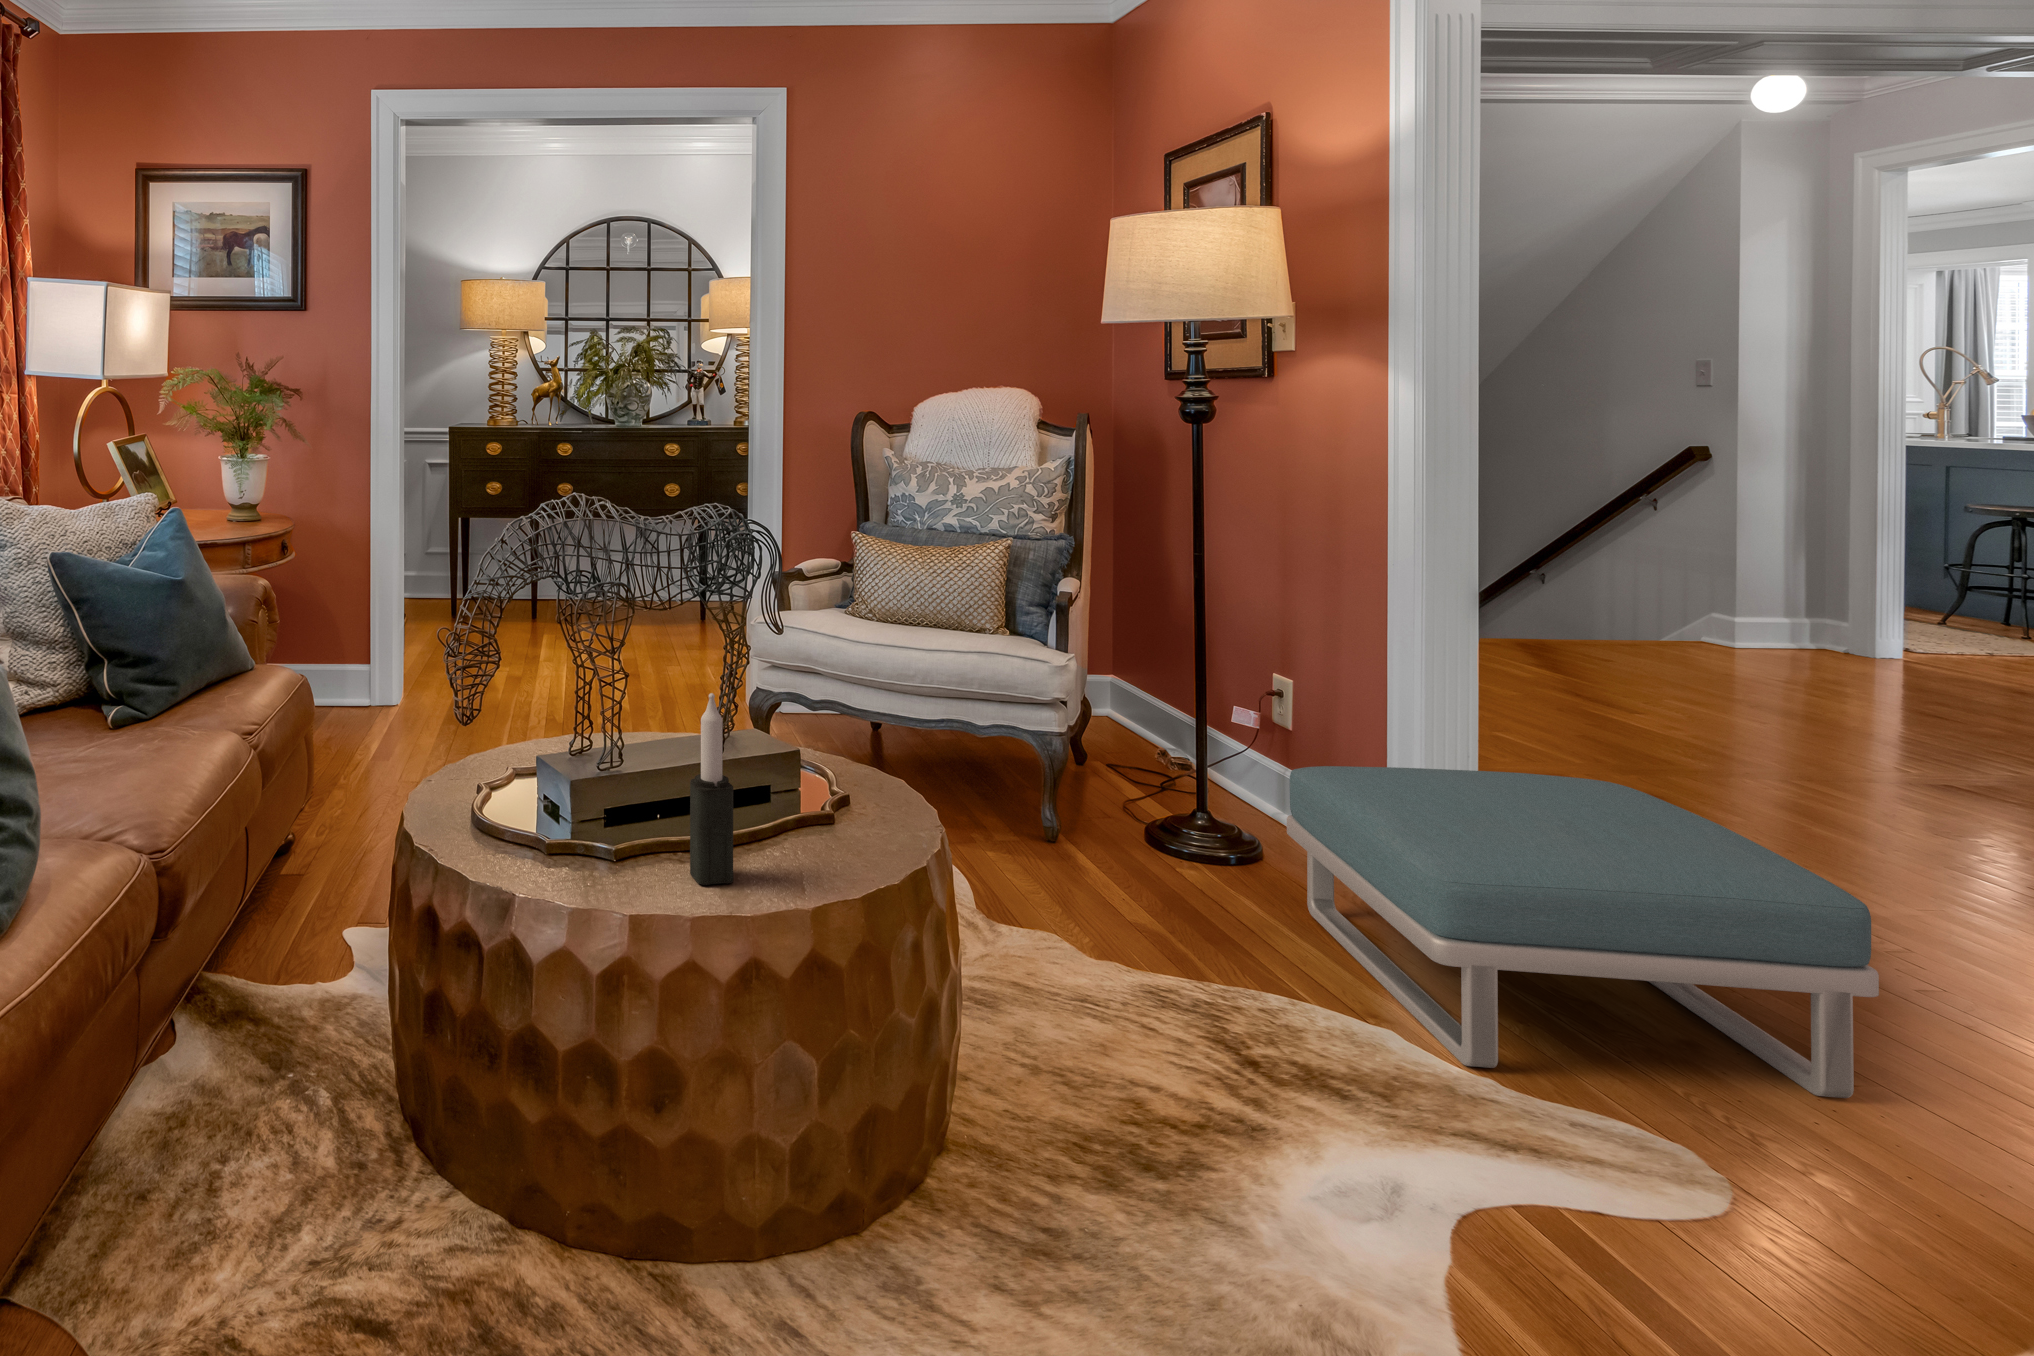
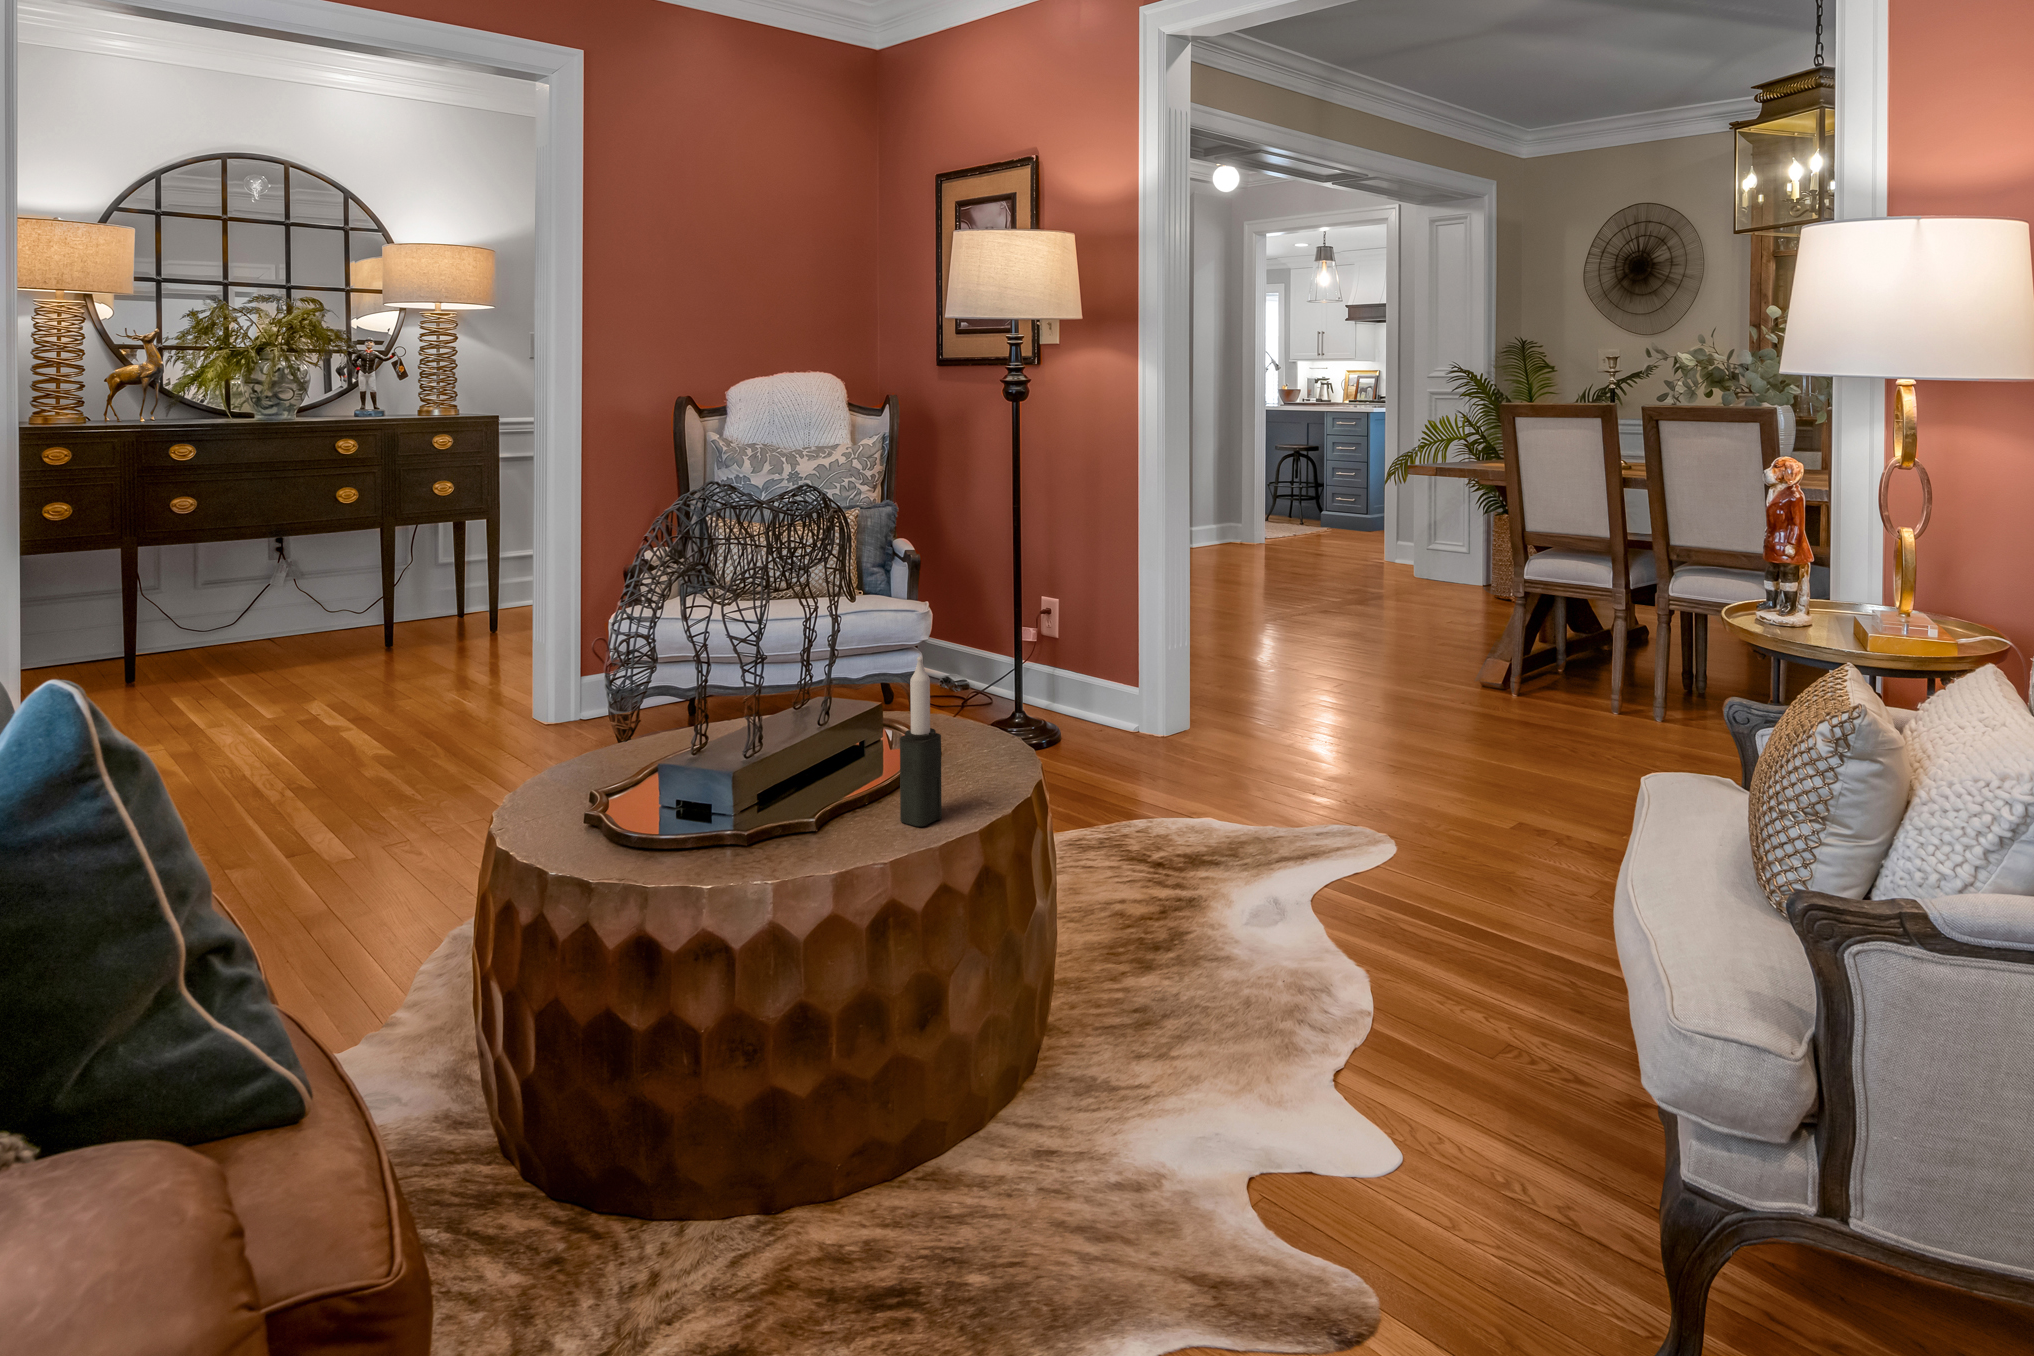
footstool: present [1287,766,1879,1098] -> none [1102,623,1416,820]

